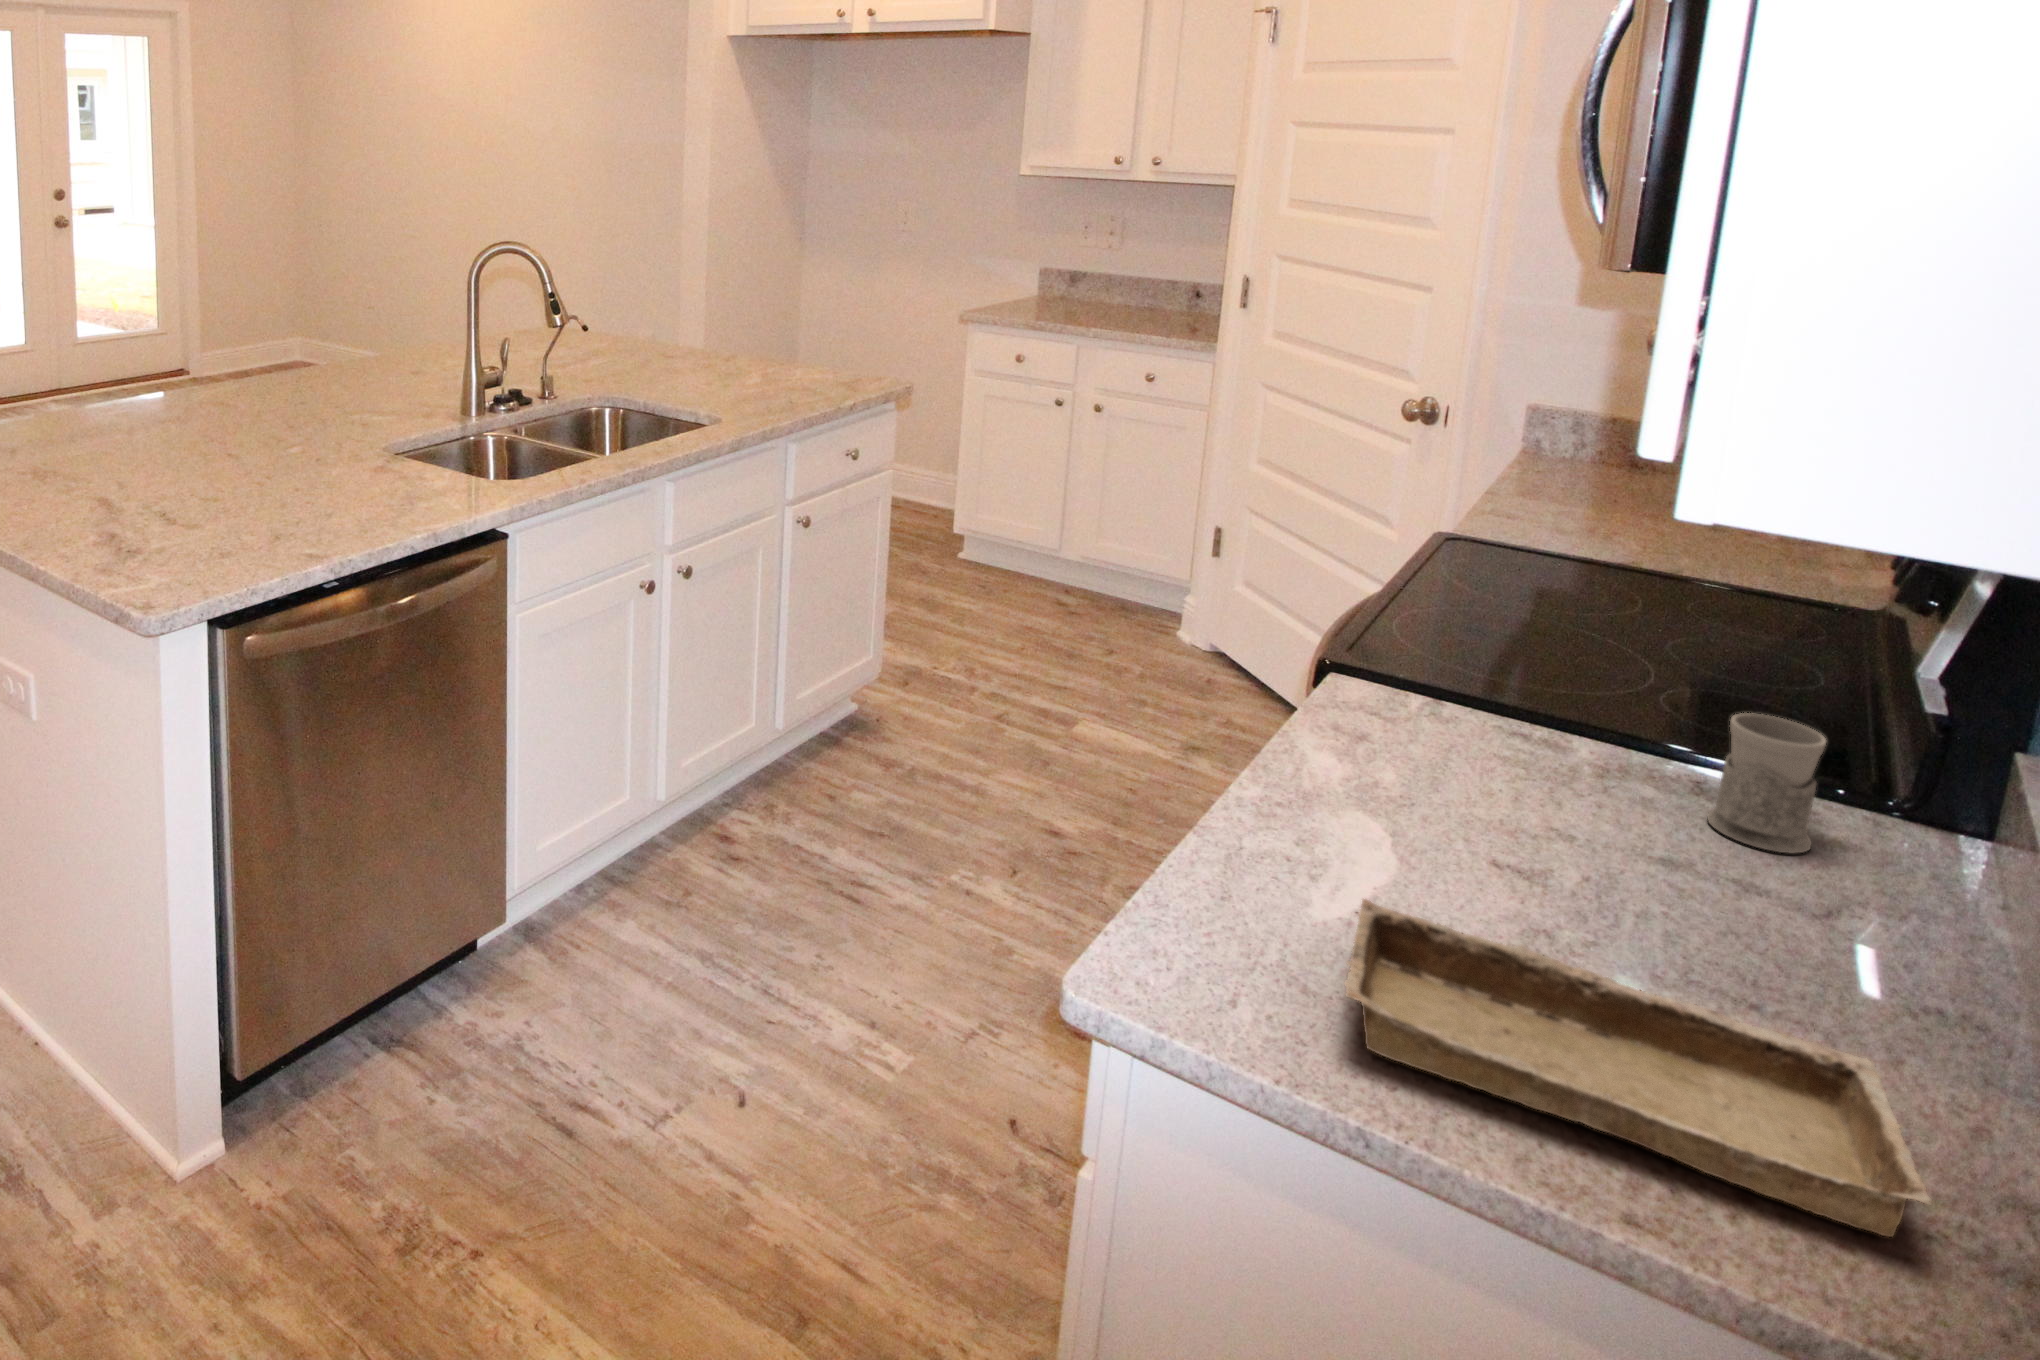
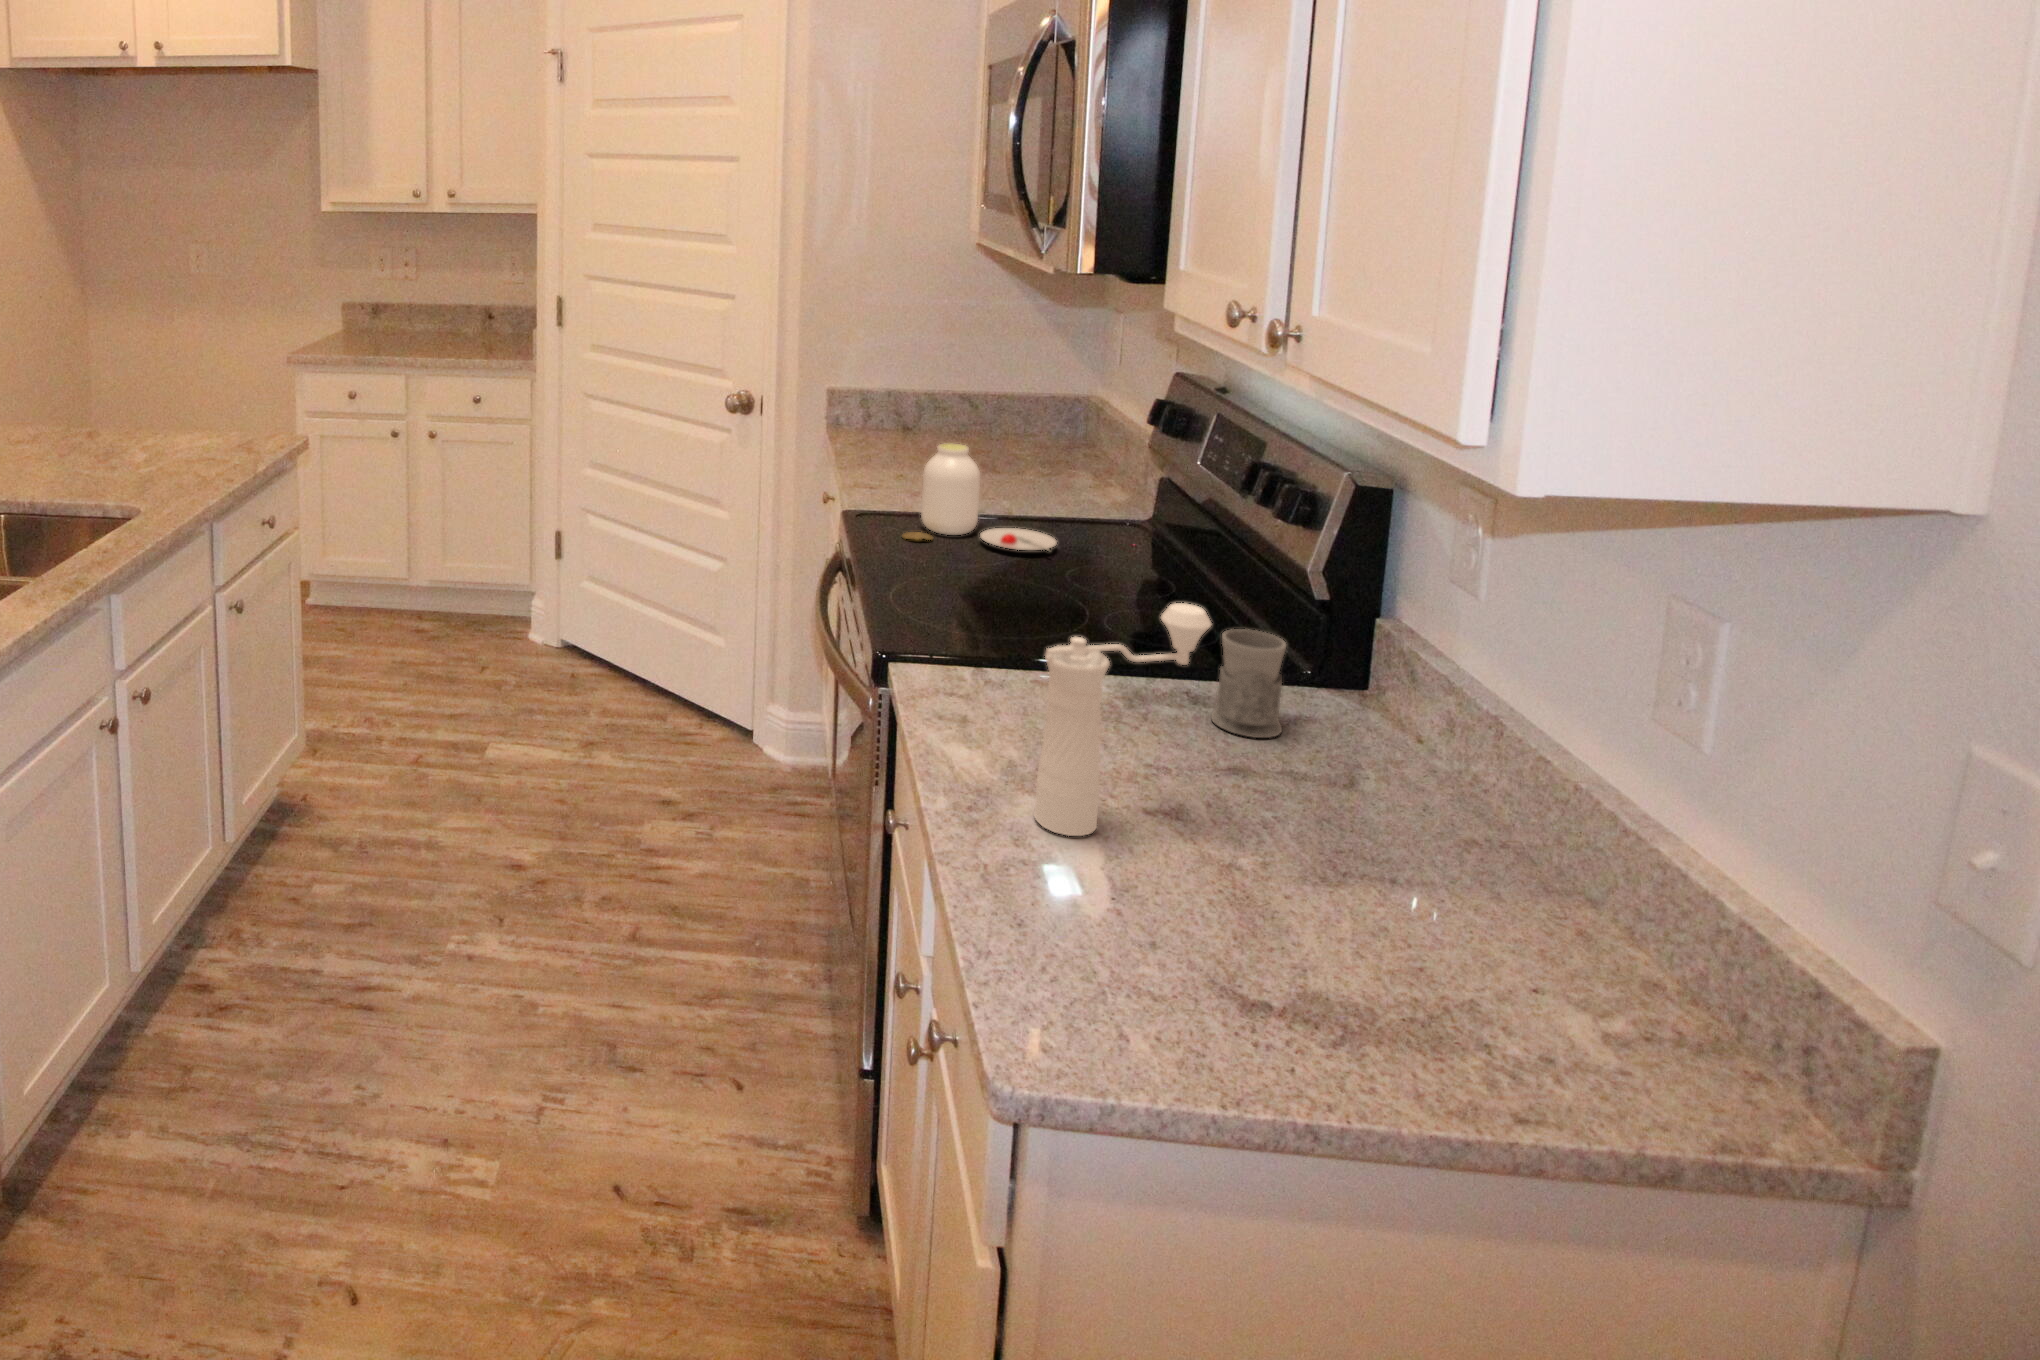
jar: none [1487,469,1708,615] -> present [903,443,1057,550]
pepper mill: none [1334,634,1587,857] -> present [1035,603,1211,836]
tray: present [1345,899,1931,1237] -> none [1156,889,1656,1050]

